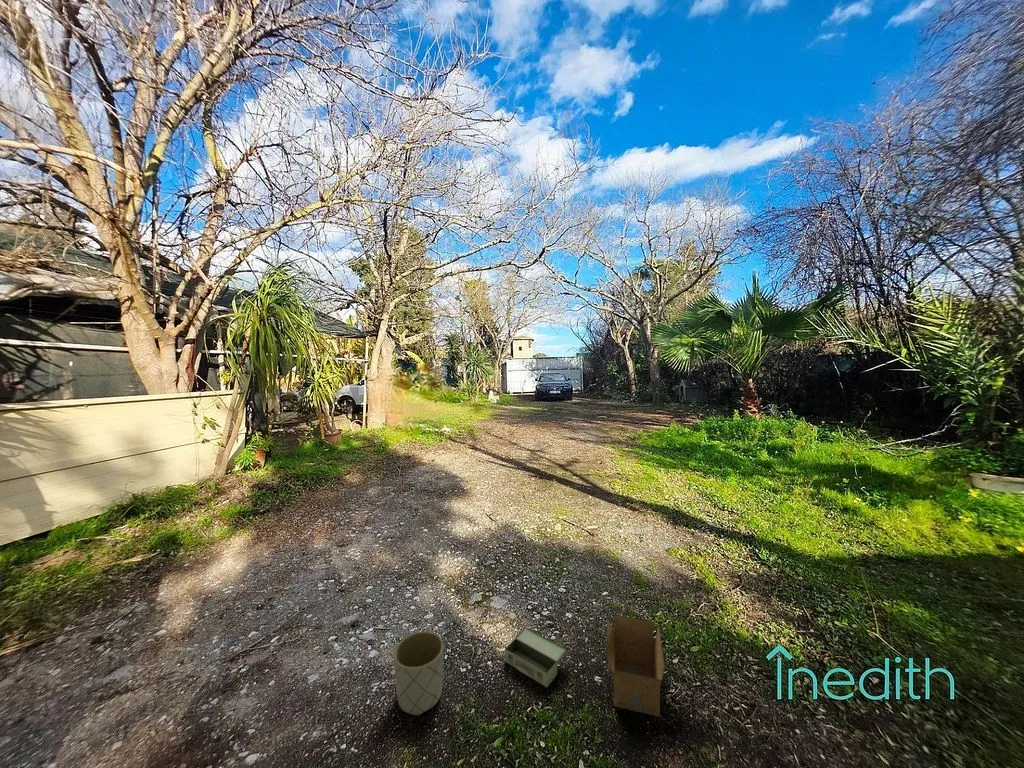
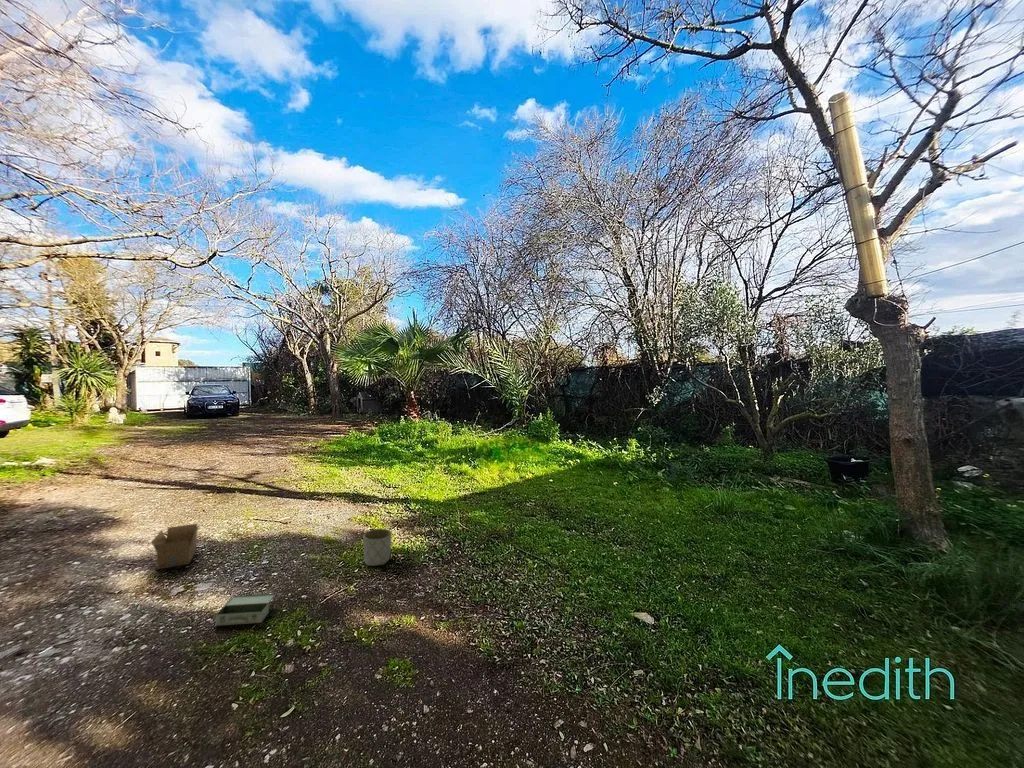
cardboard box: present [606,616,665,717] -> present [152,524,199,569]
planter: present [394,631,444,716] -> present [364,529,392,566]

